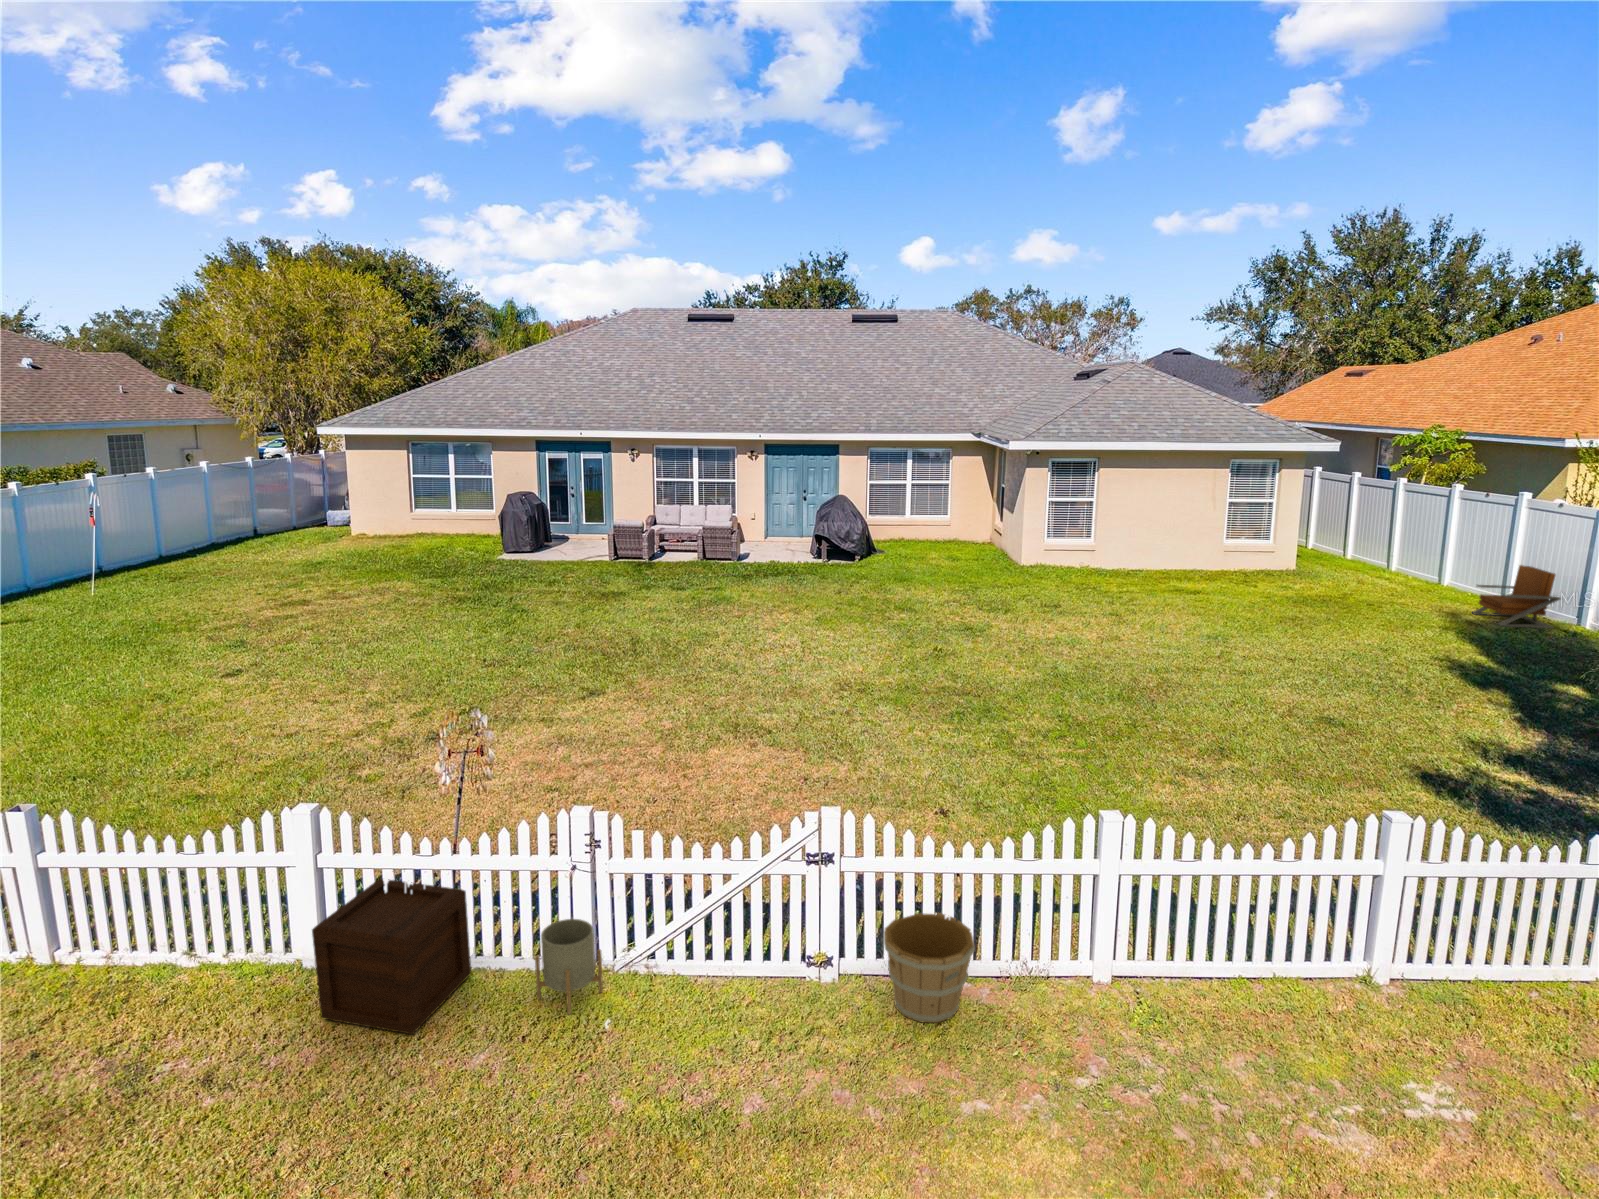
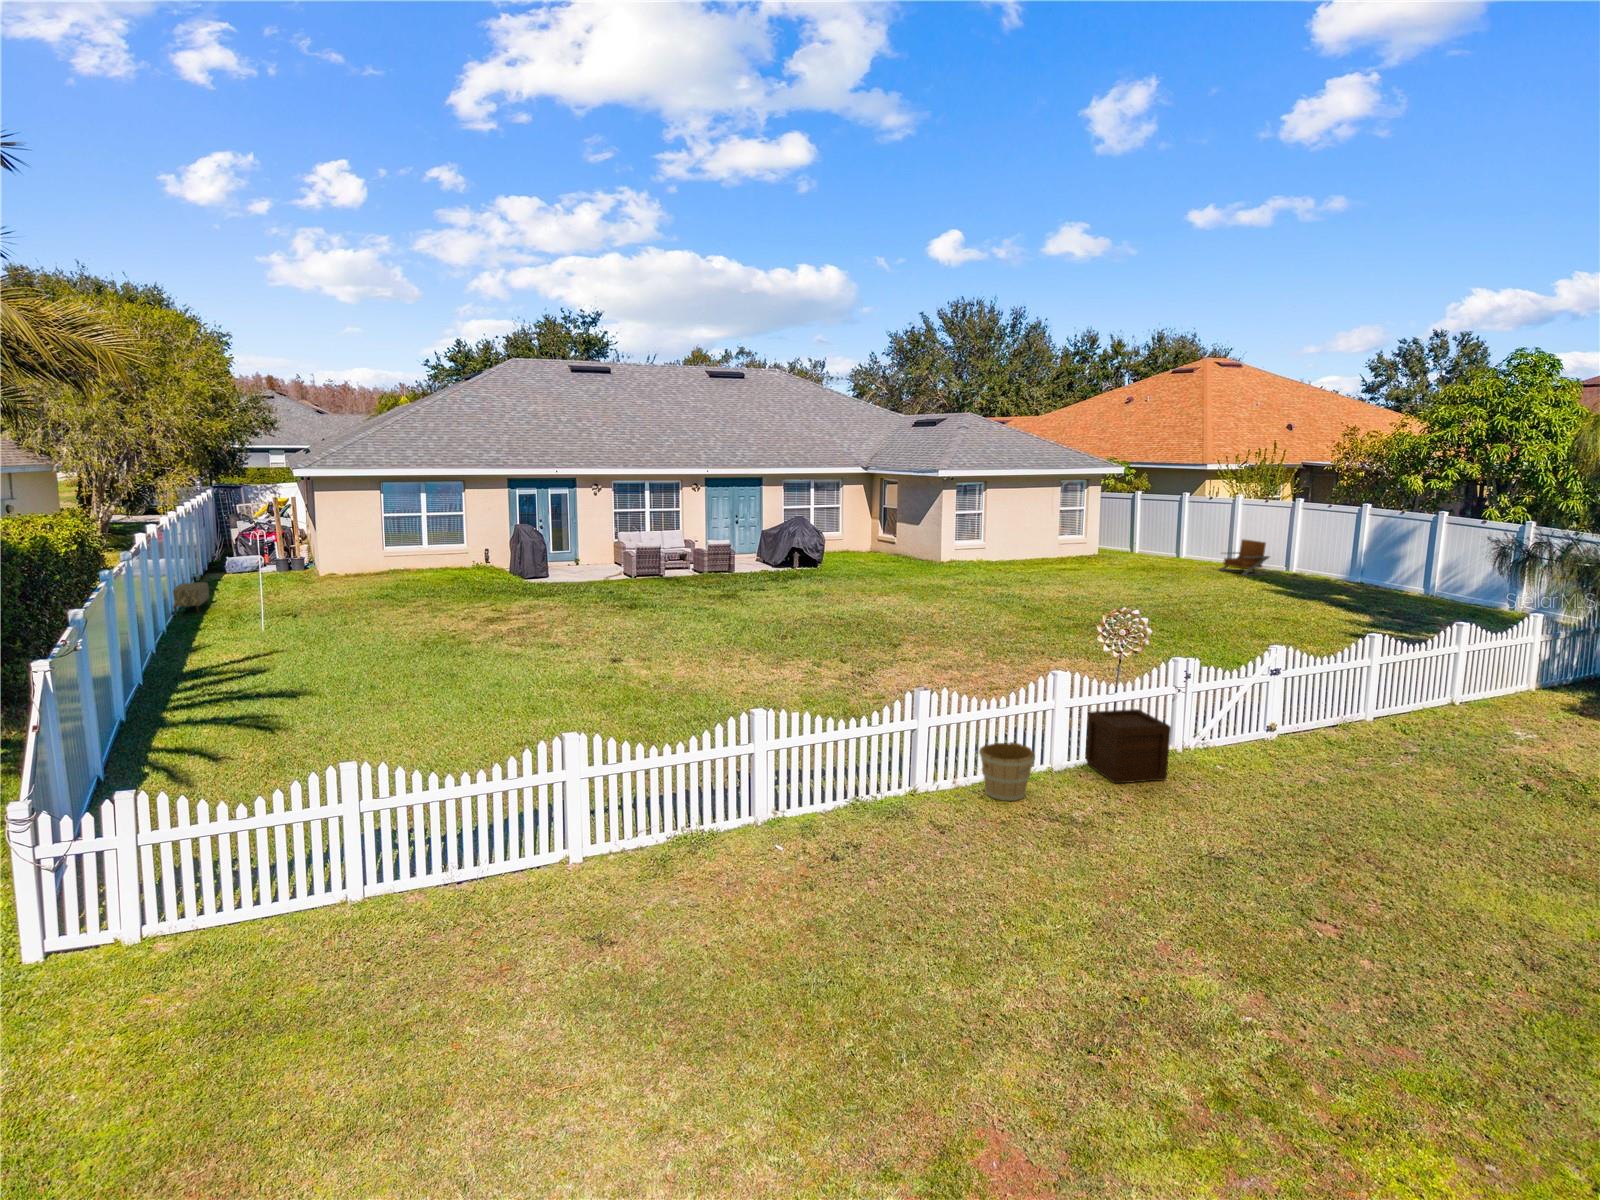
bench: none [132,538,188,569] -> present [173,582,209,614]
wooden bucket: present [884,913,975,1023] -> present [979,742,1035,801]
planter: present [535,919,603,1014] -> none [1176,718,1211,763]

